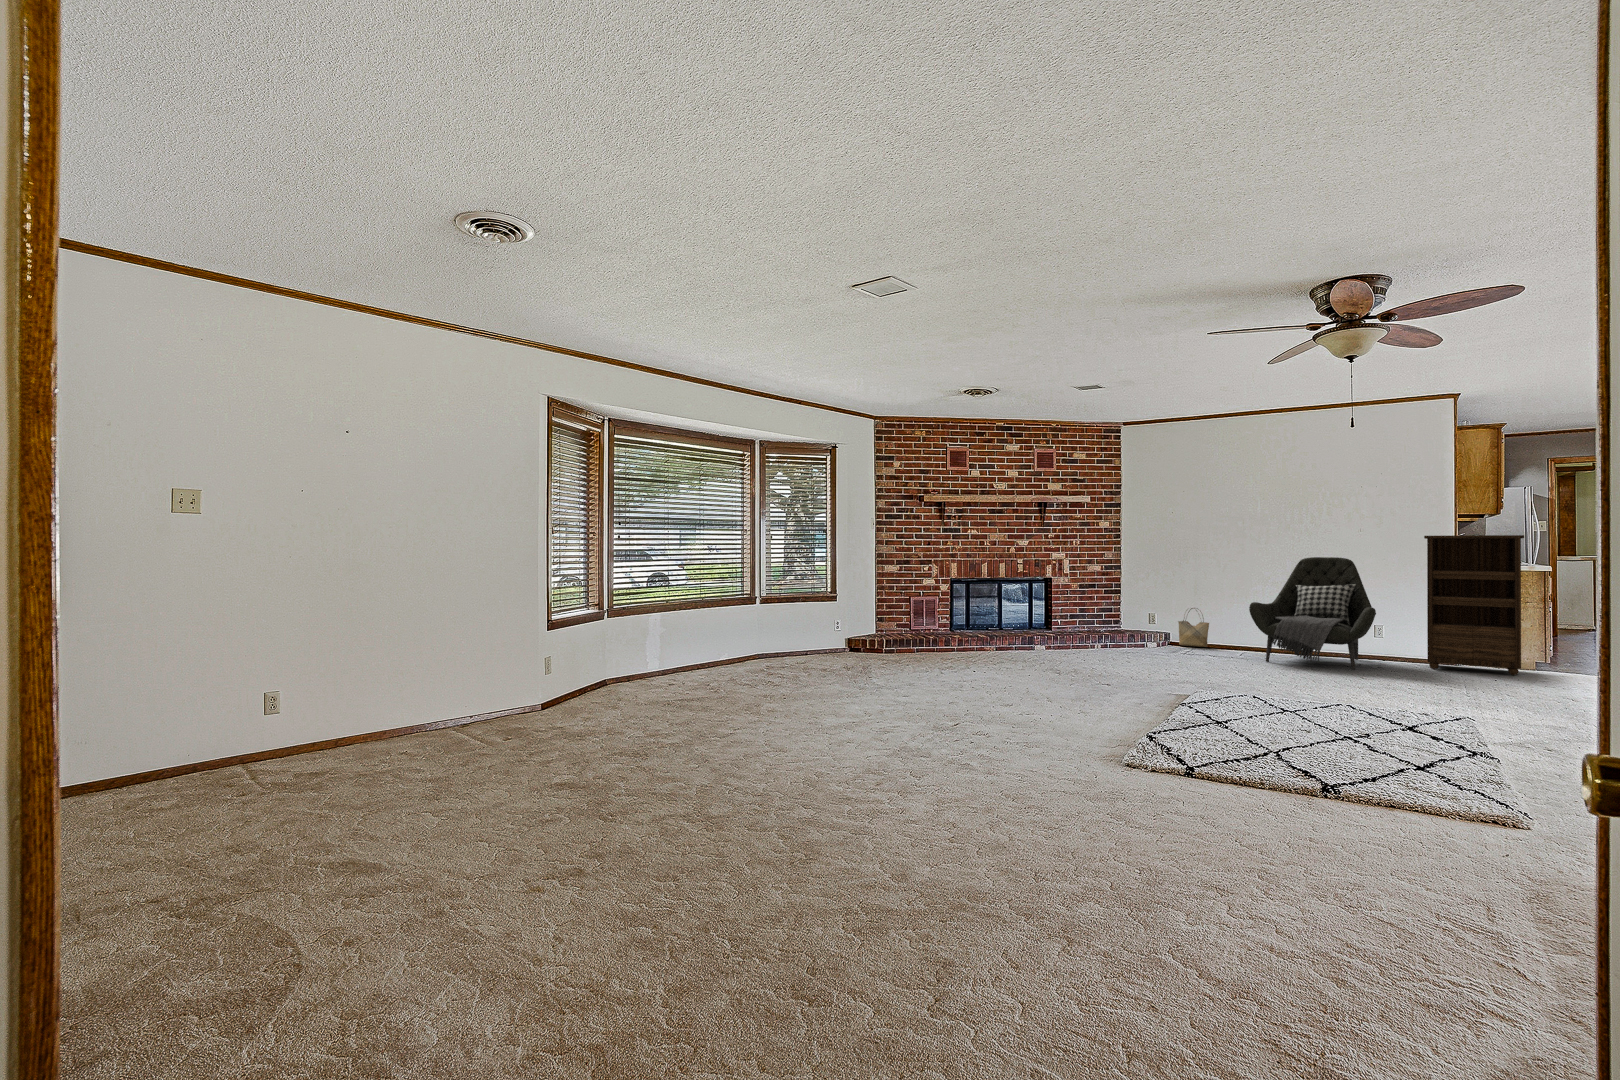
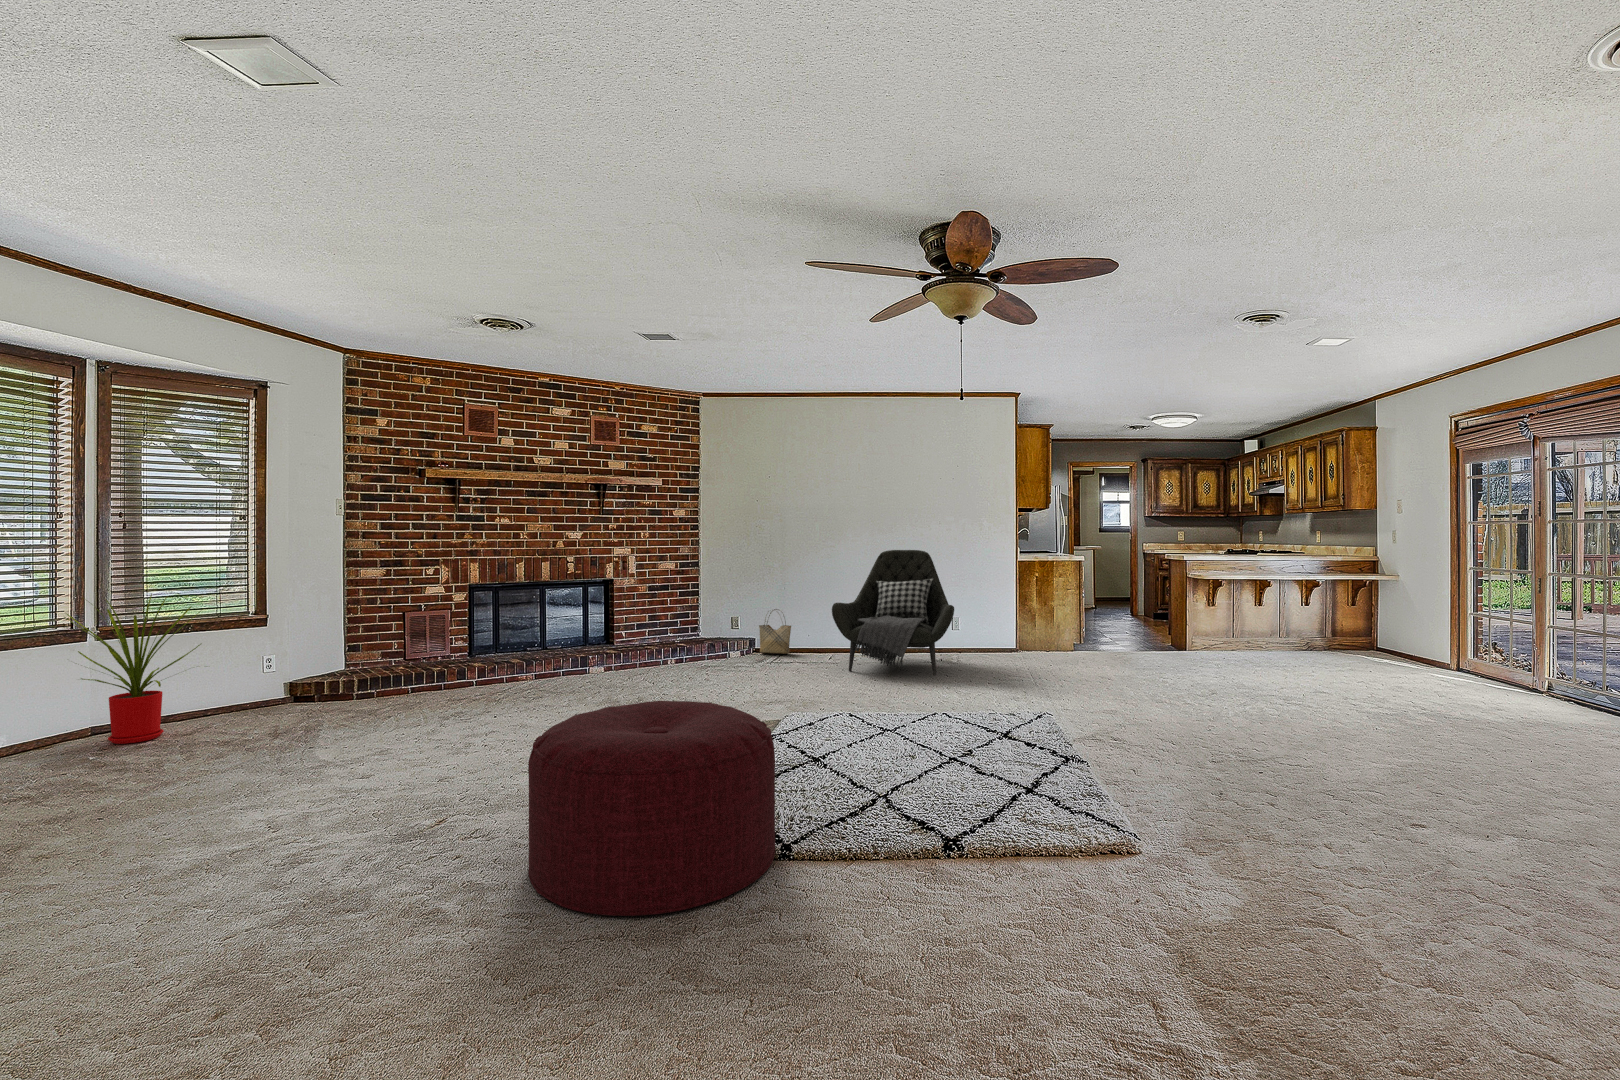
bookshelf: present [1424,535,1524,675] -> none [993,525,1079,669]
house plant: none [764,577,828,662] -> present [65,594,201,744]
ottoman: none [1064,645,1208,742] -> present [528,701,775,916]

